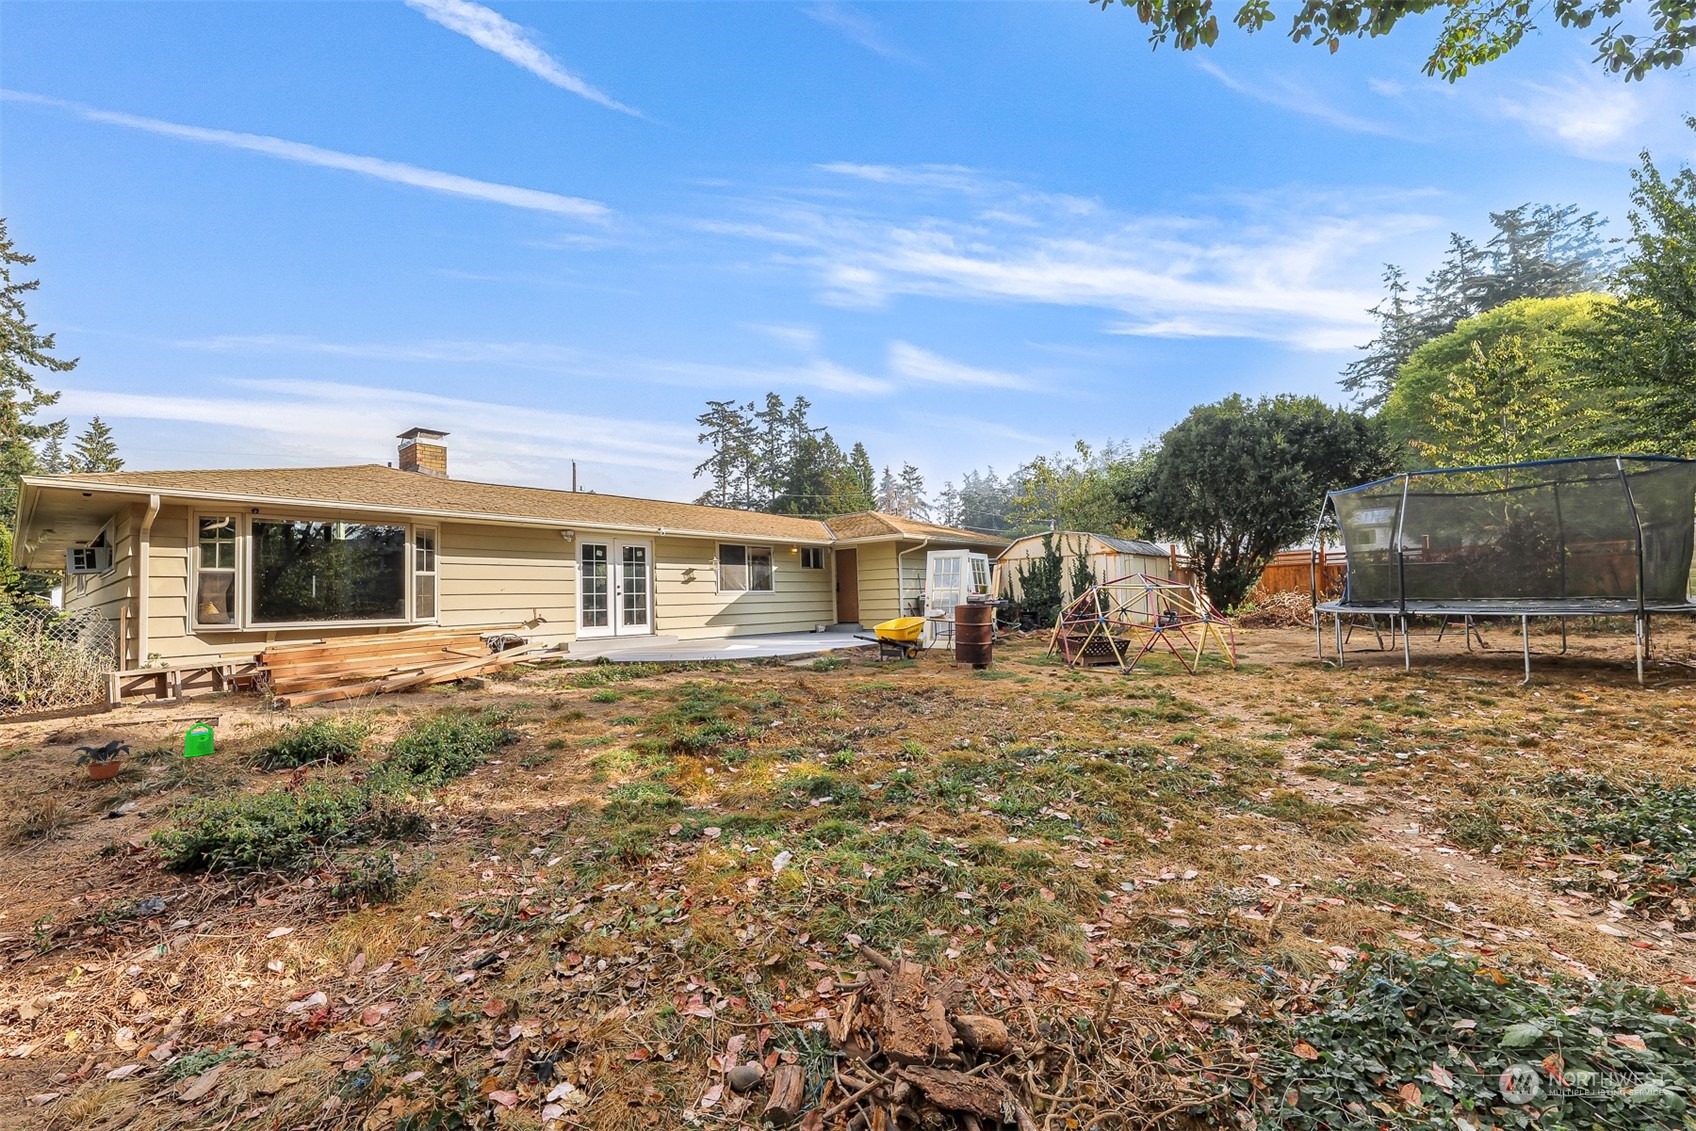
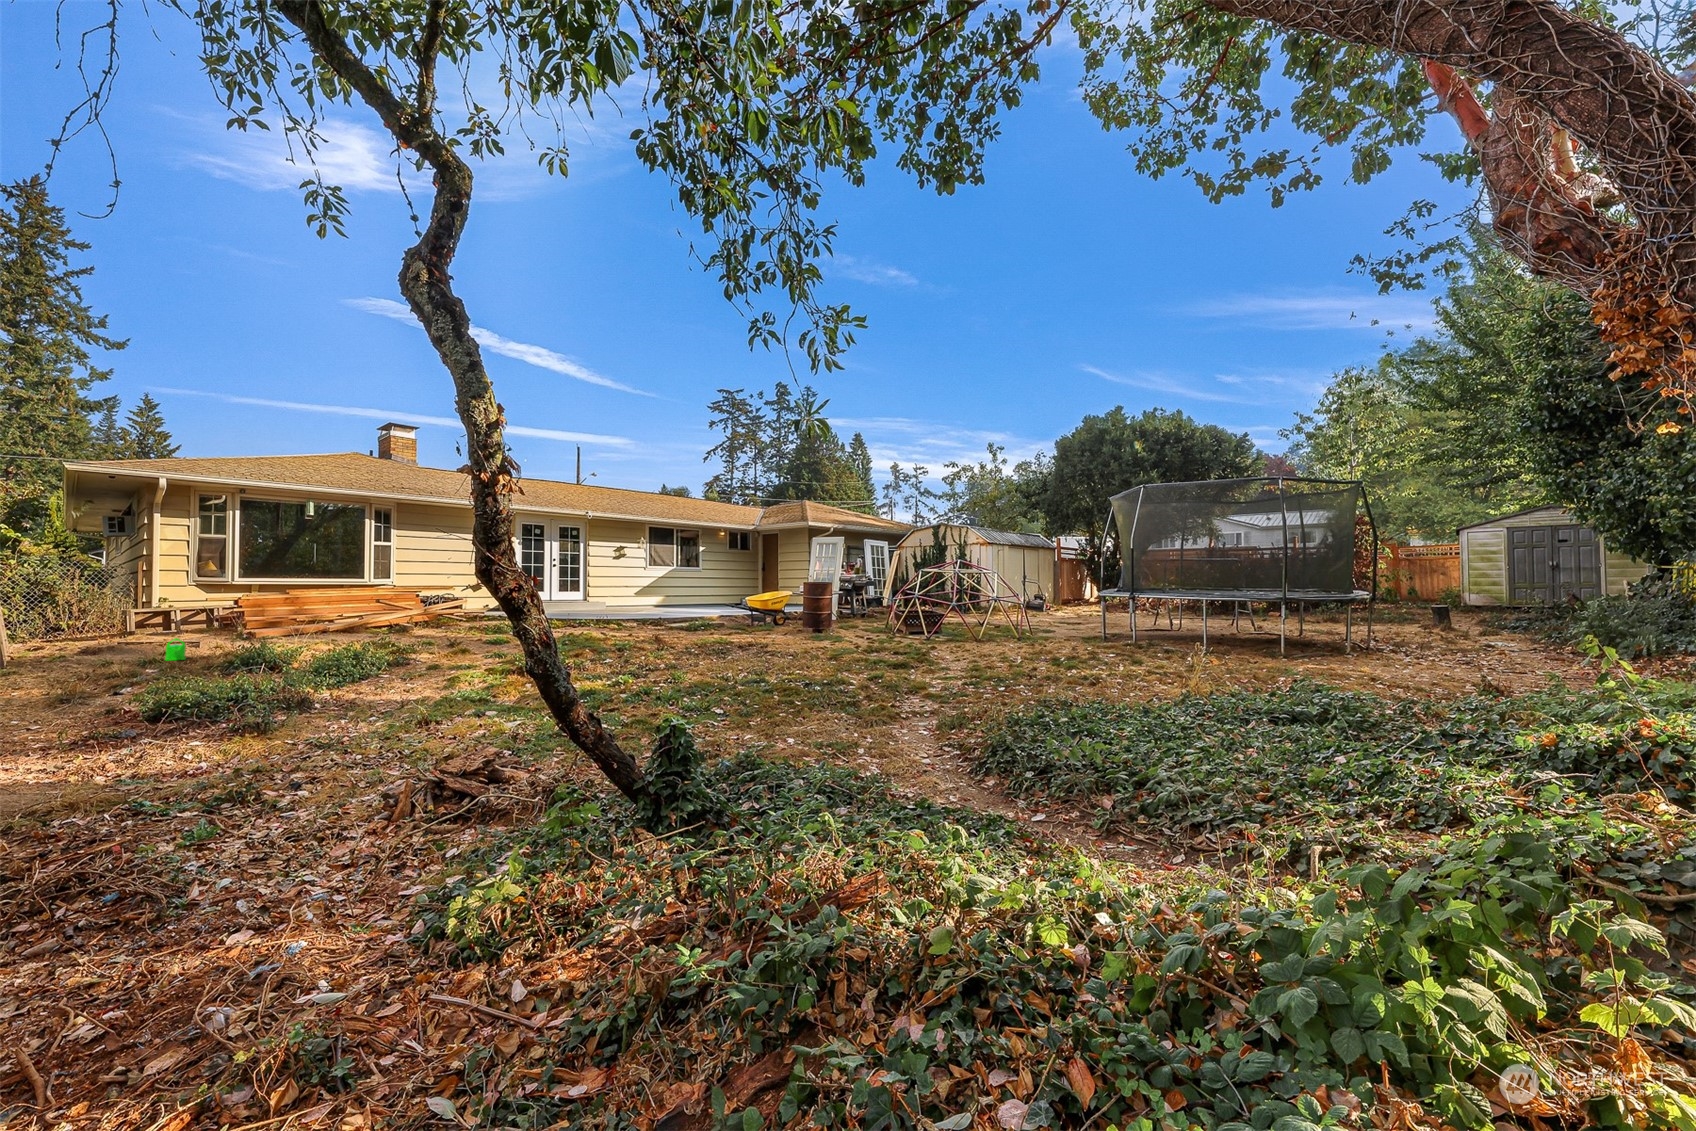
potted plant: present [71,740,133,779] -> none [89,644,132,667]

